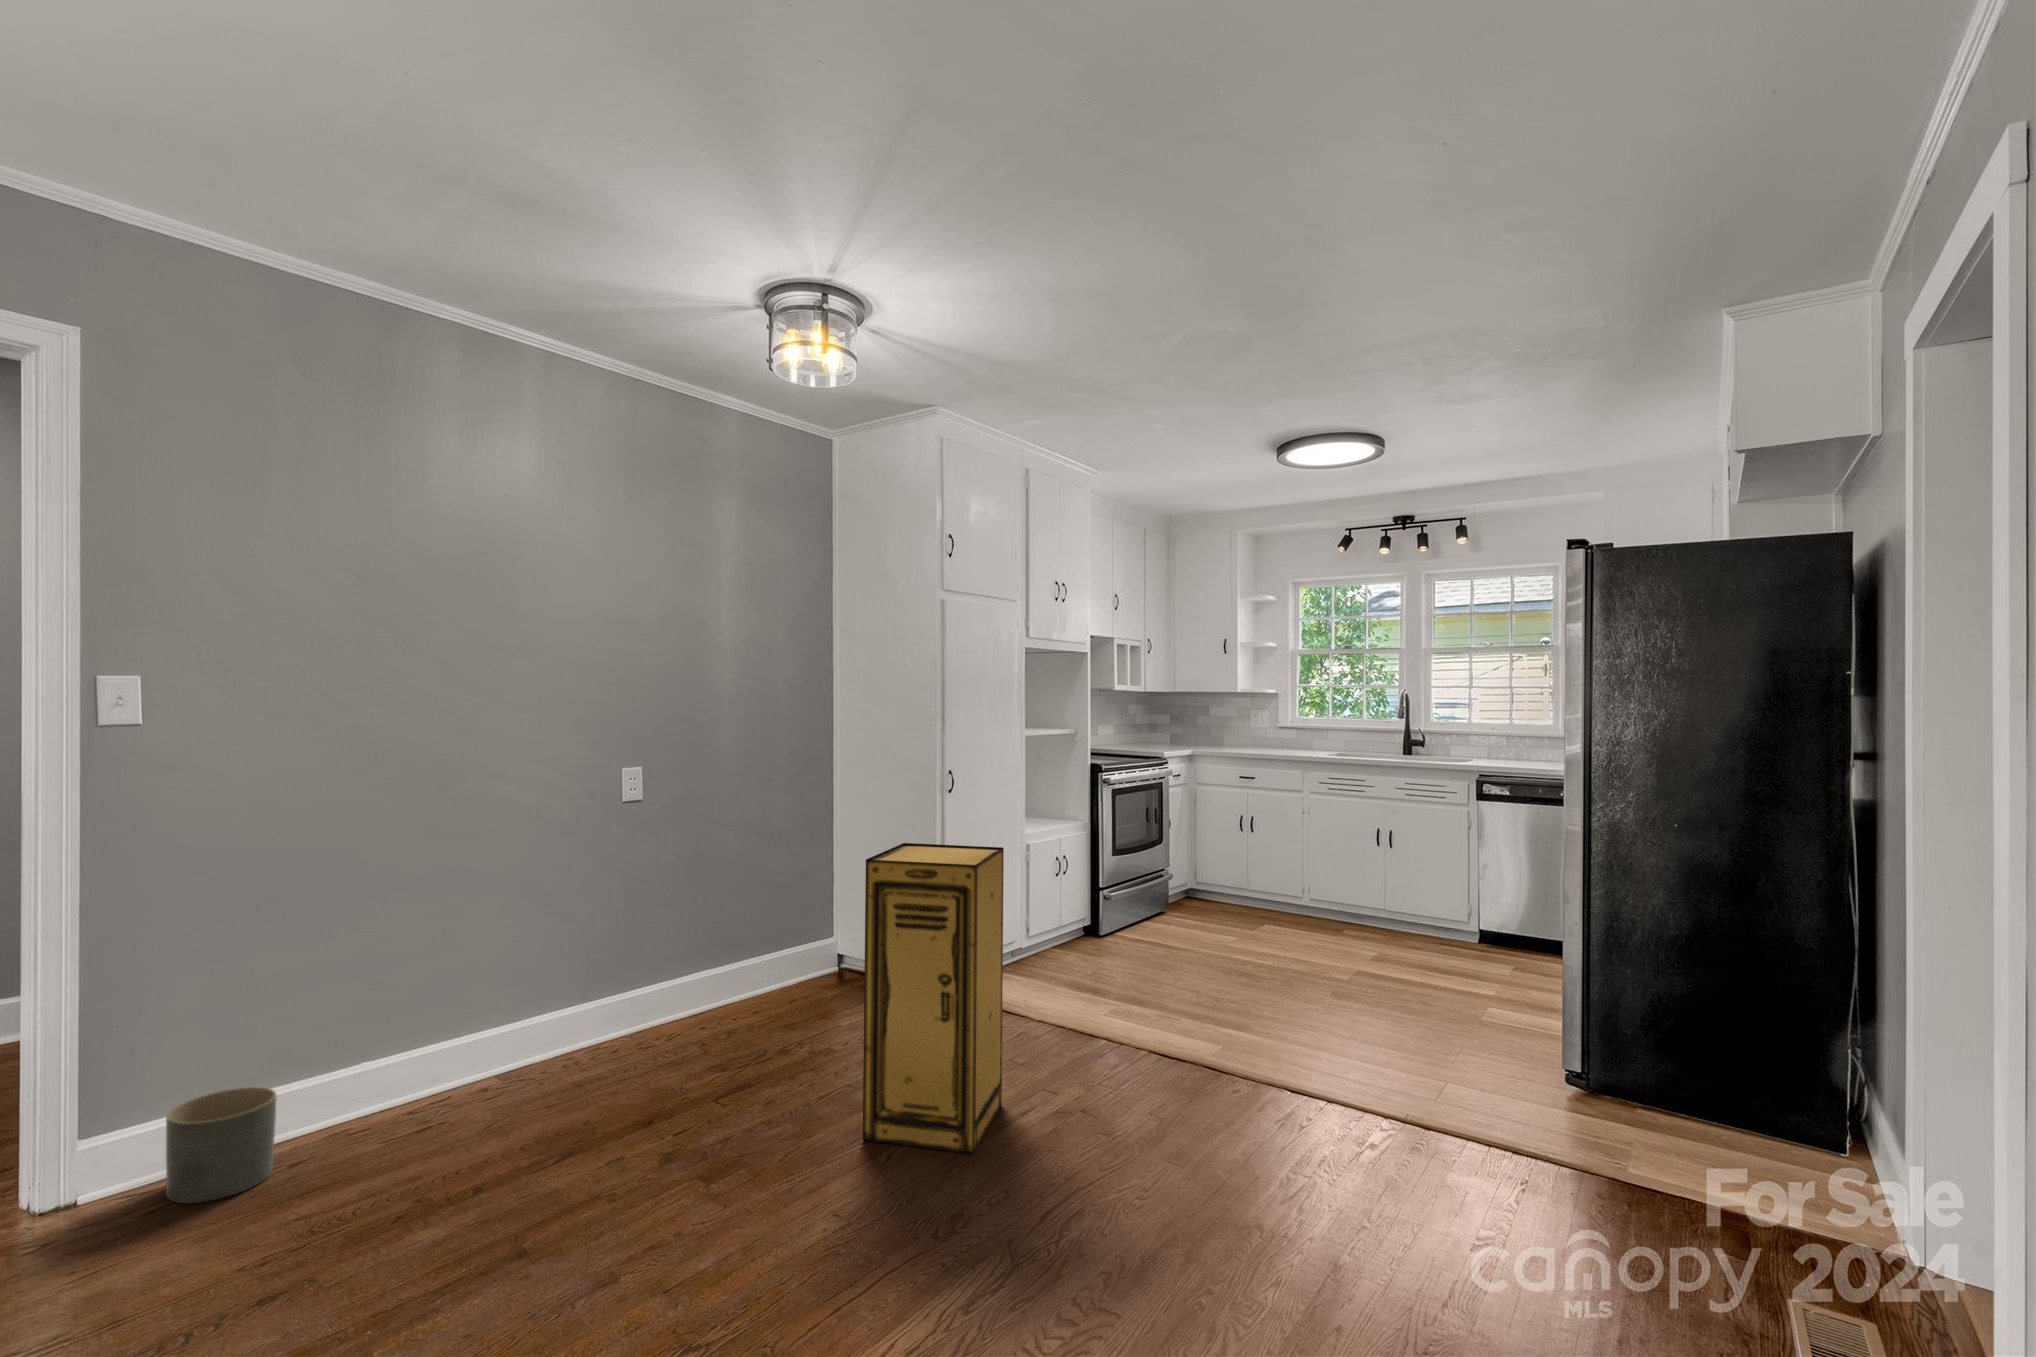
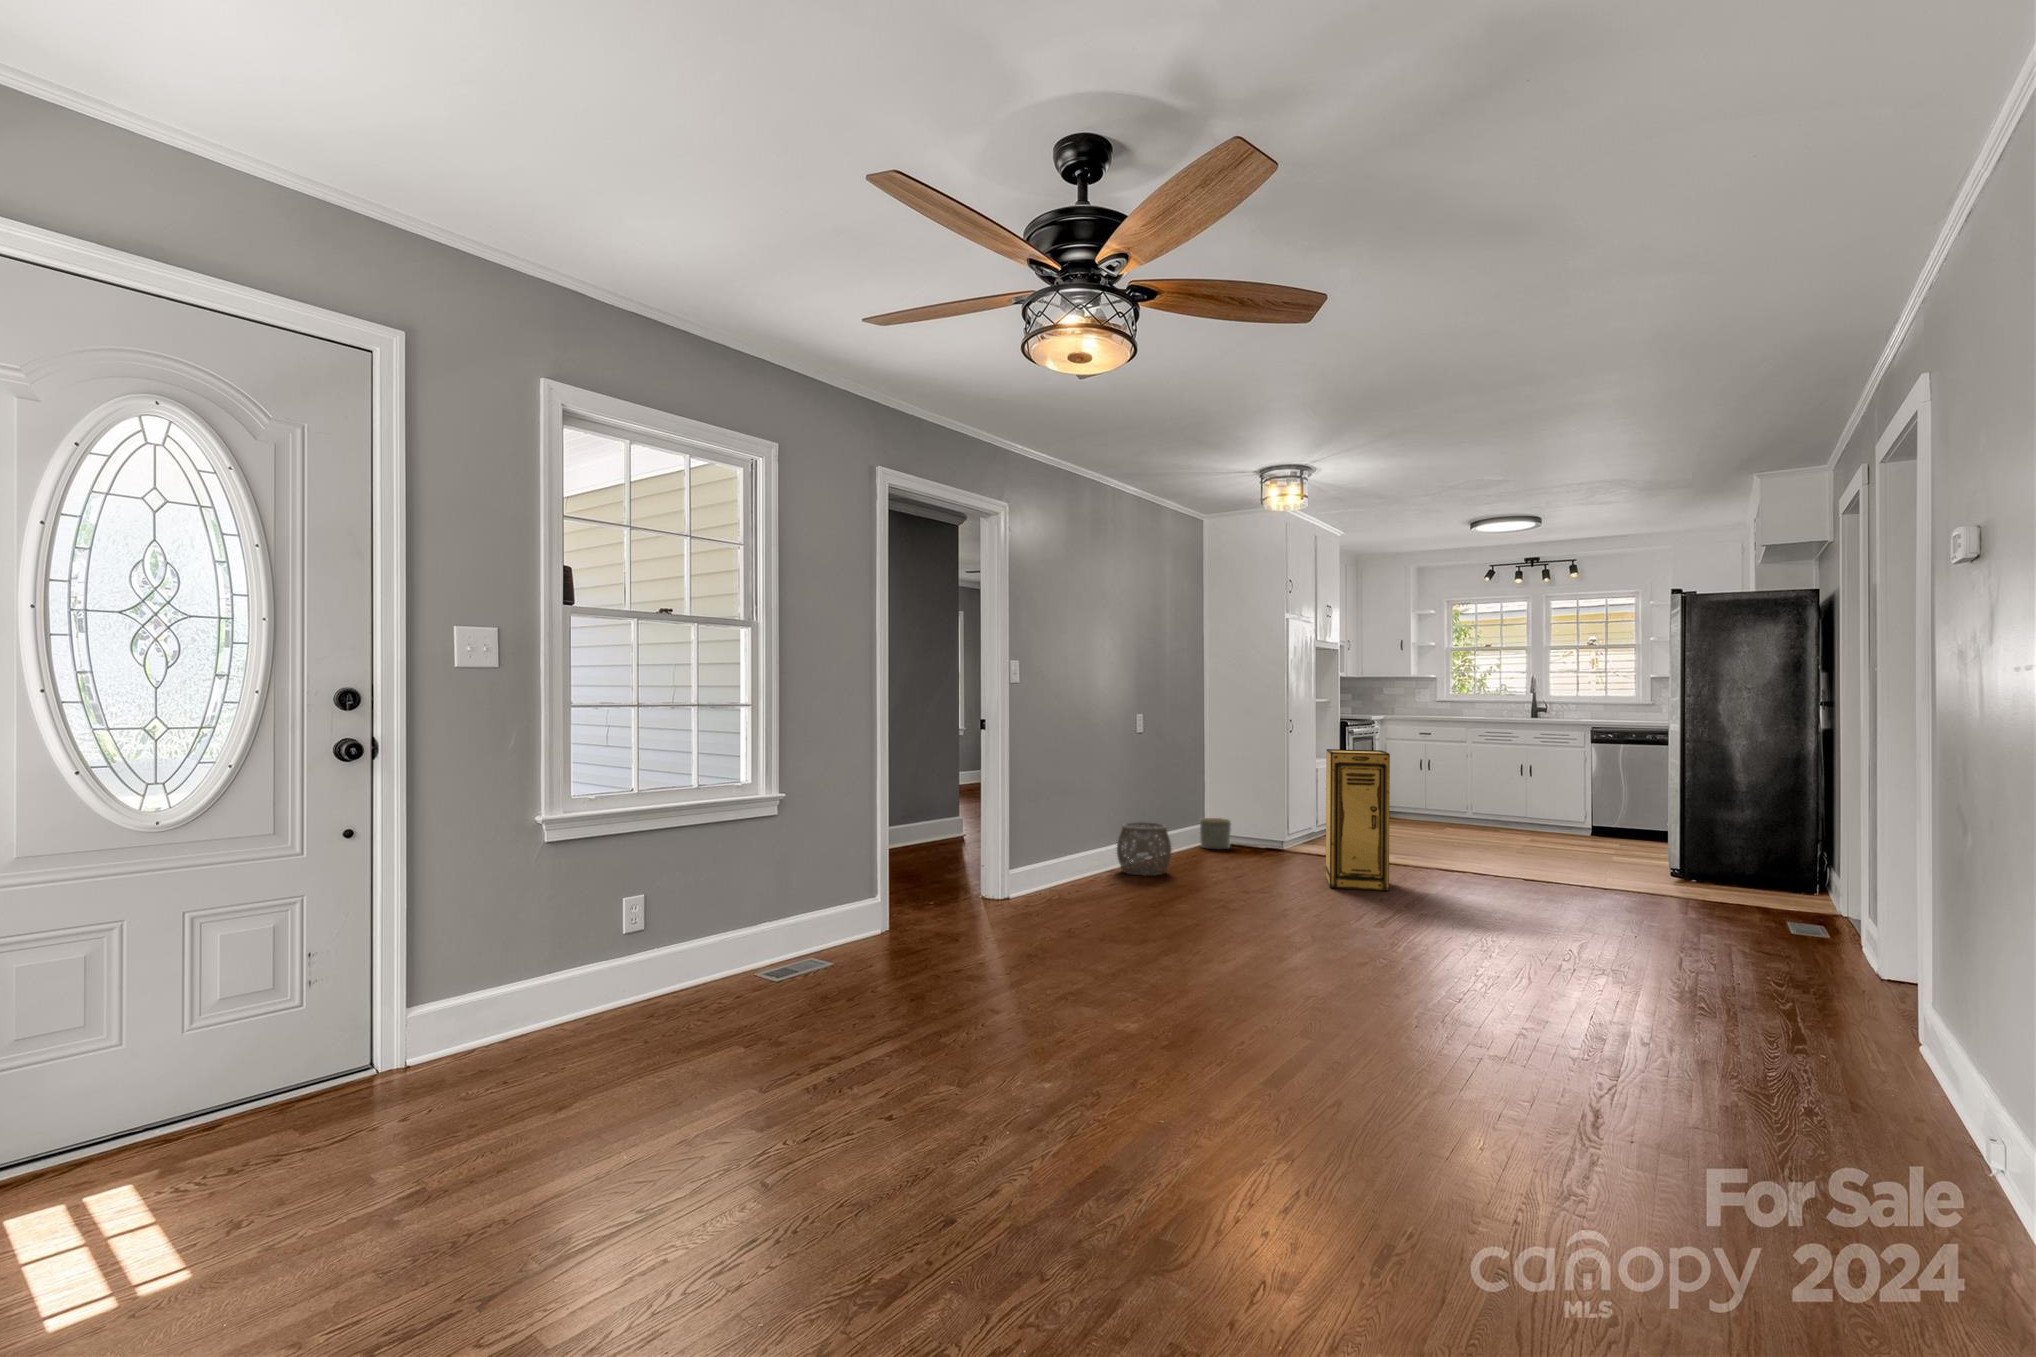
woven basket: none [514,973,631,1091] -> present [1117,822,1171,876]
planter: present [166,1087,277,1203] -> present [1200,818,1231,849]

